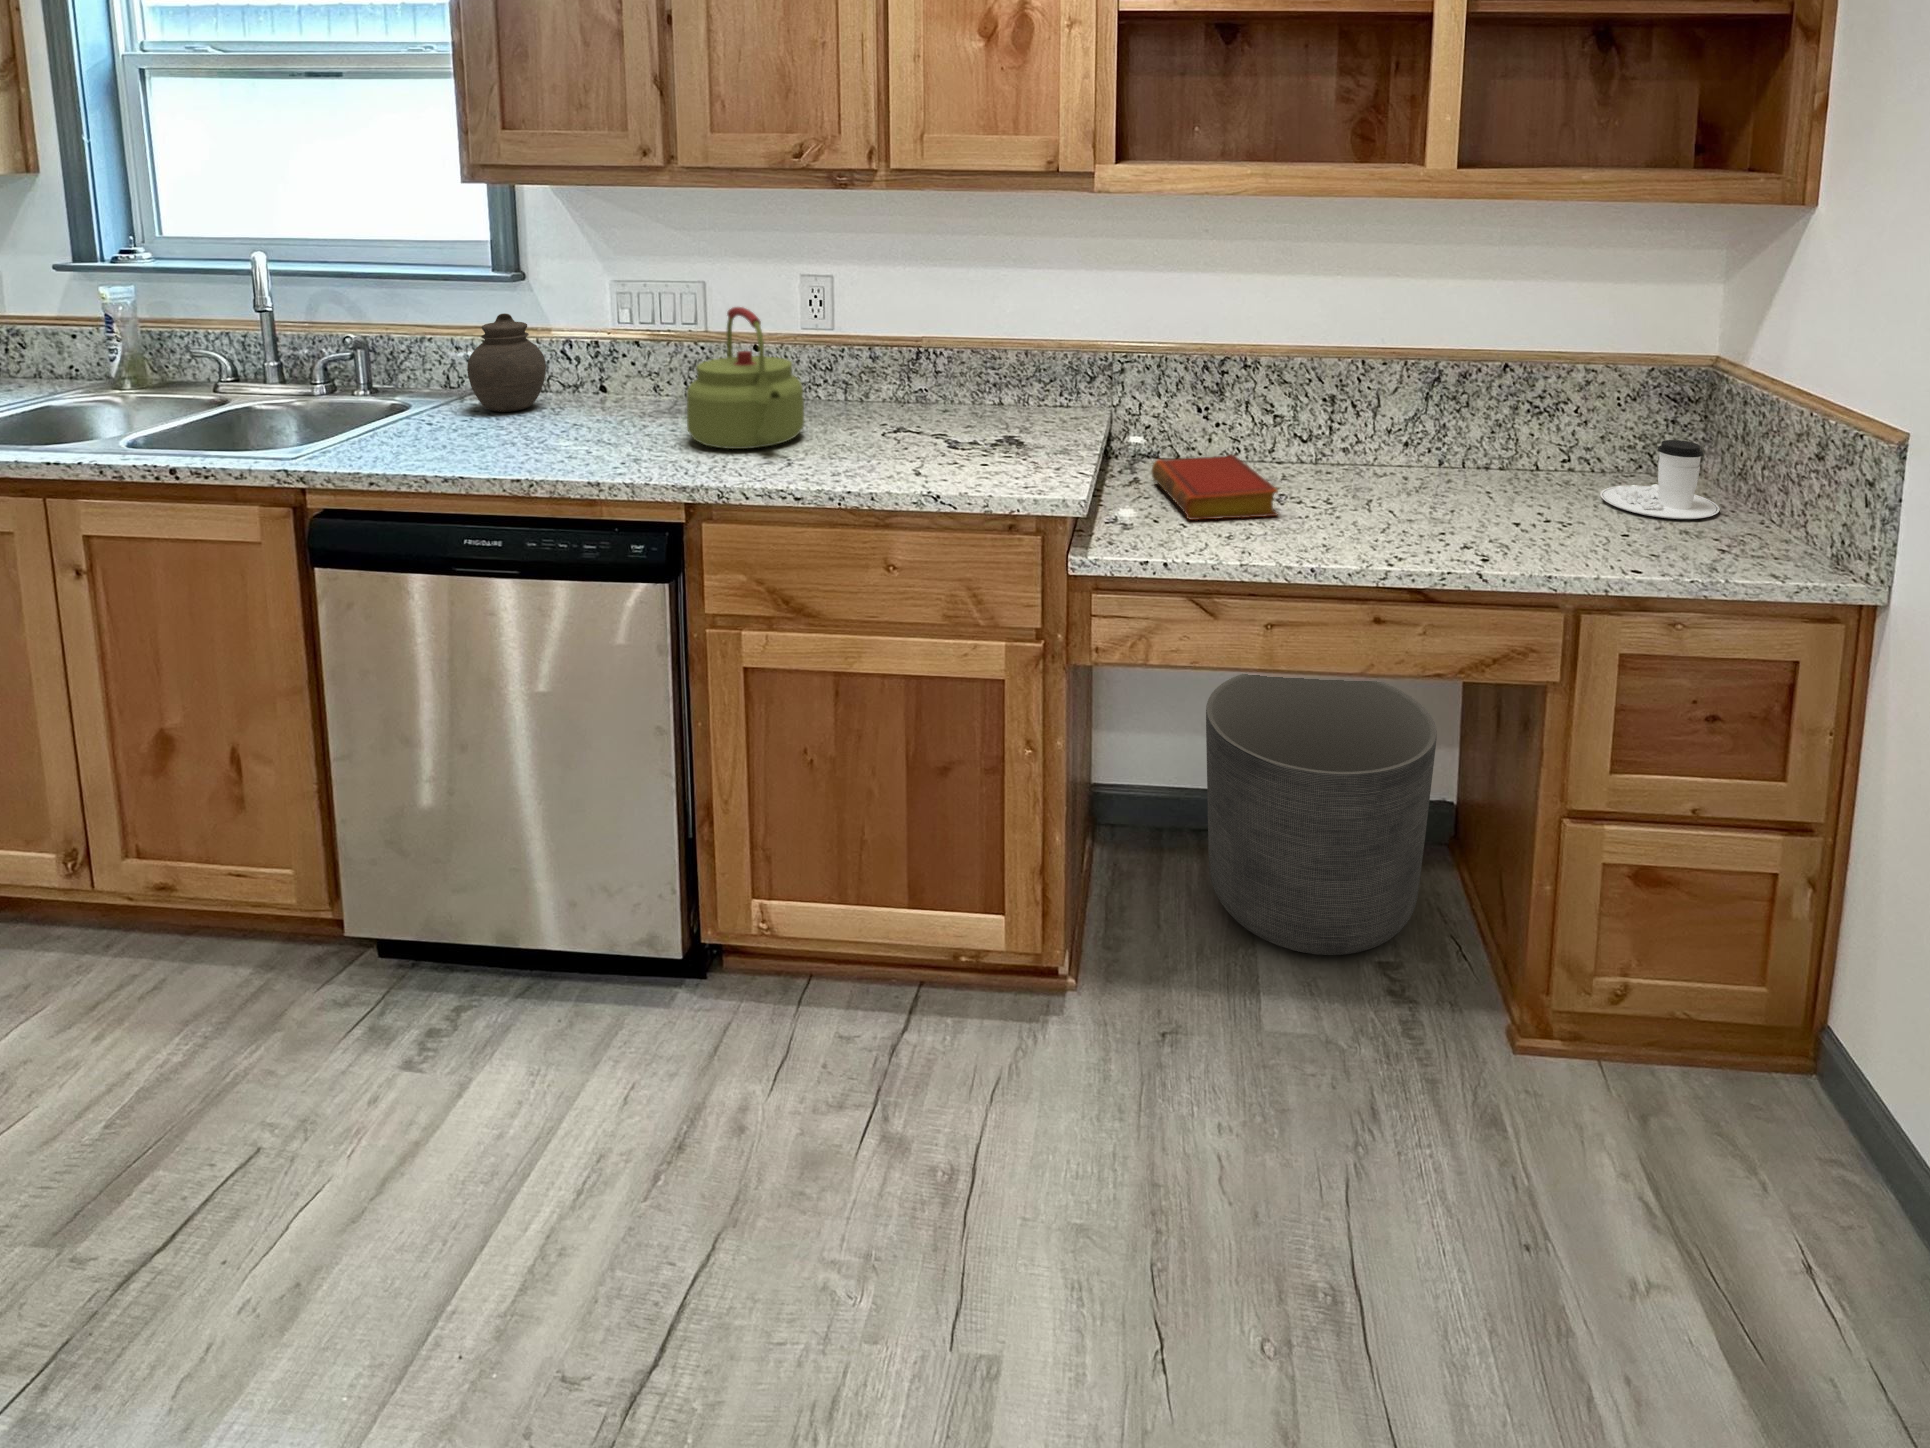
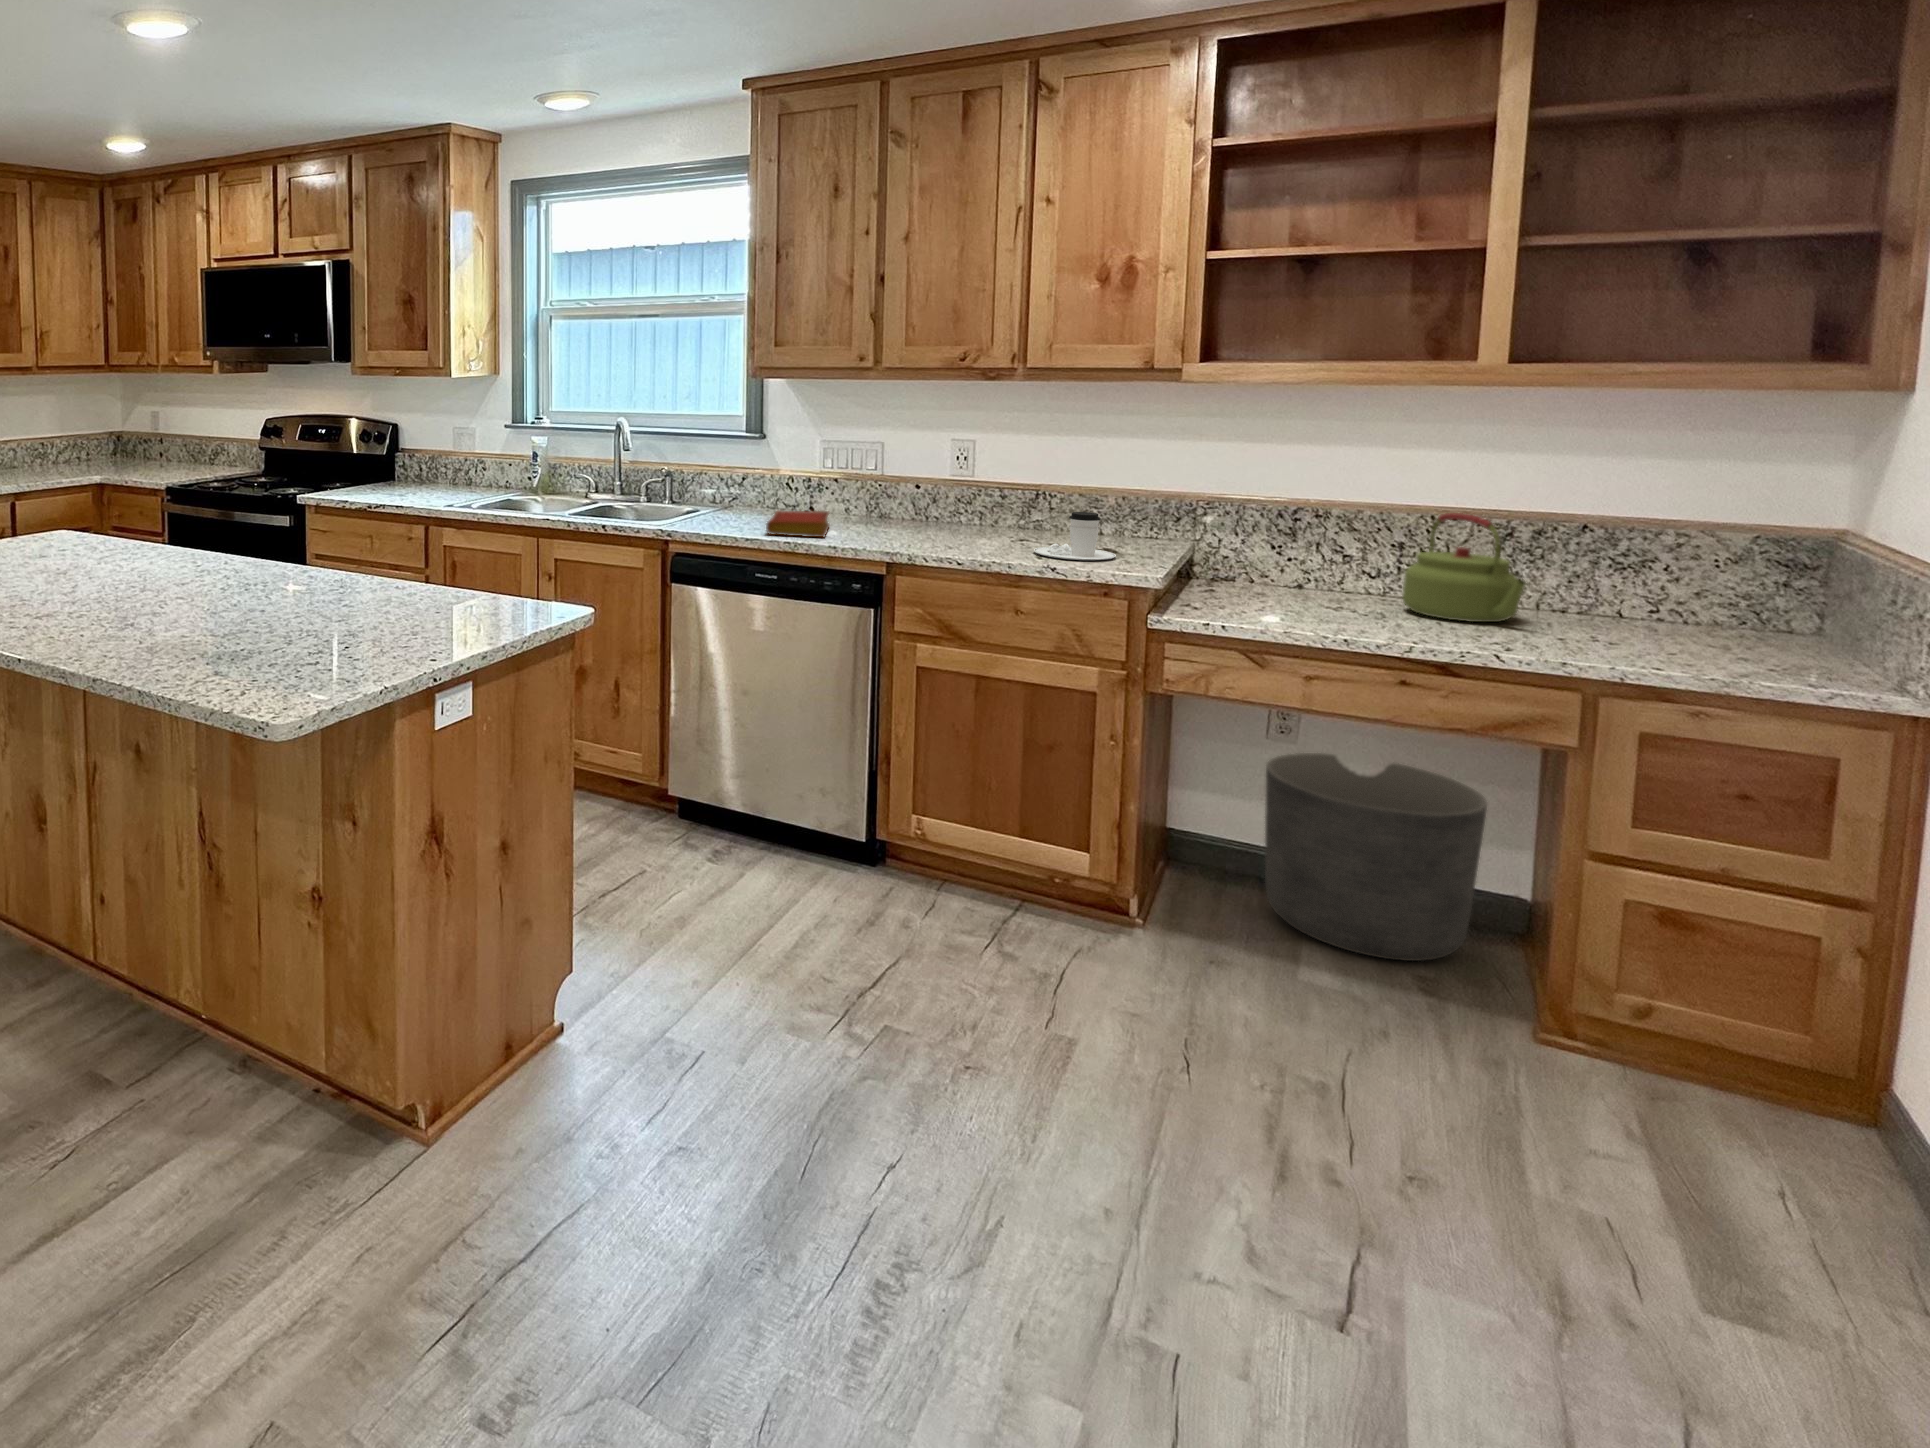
kettle: present [687,307,804,449] -> present [1402,513,1526,622]
jar: present [467,313,546,412] -> none [736,458,780,517]
coffee cup: present [1600,440,1720,519] -> present [1033,512,1116,560]
book: present [1152,455,1278,520] -> present [766,511,829,537]

